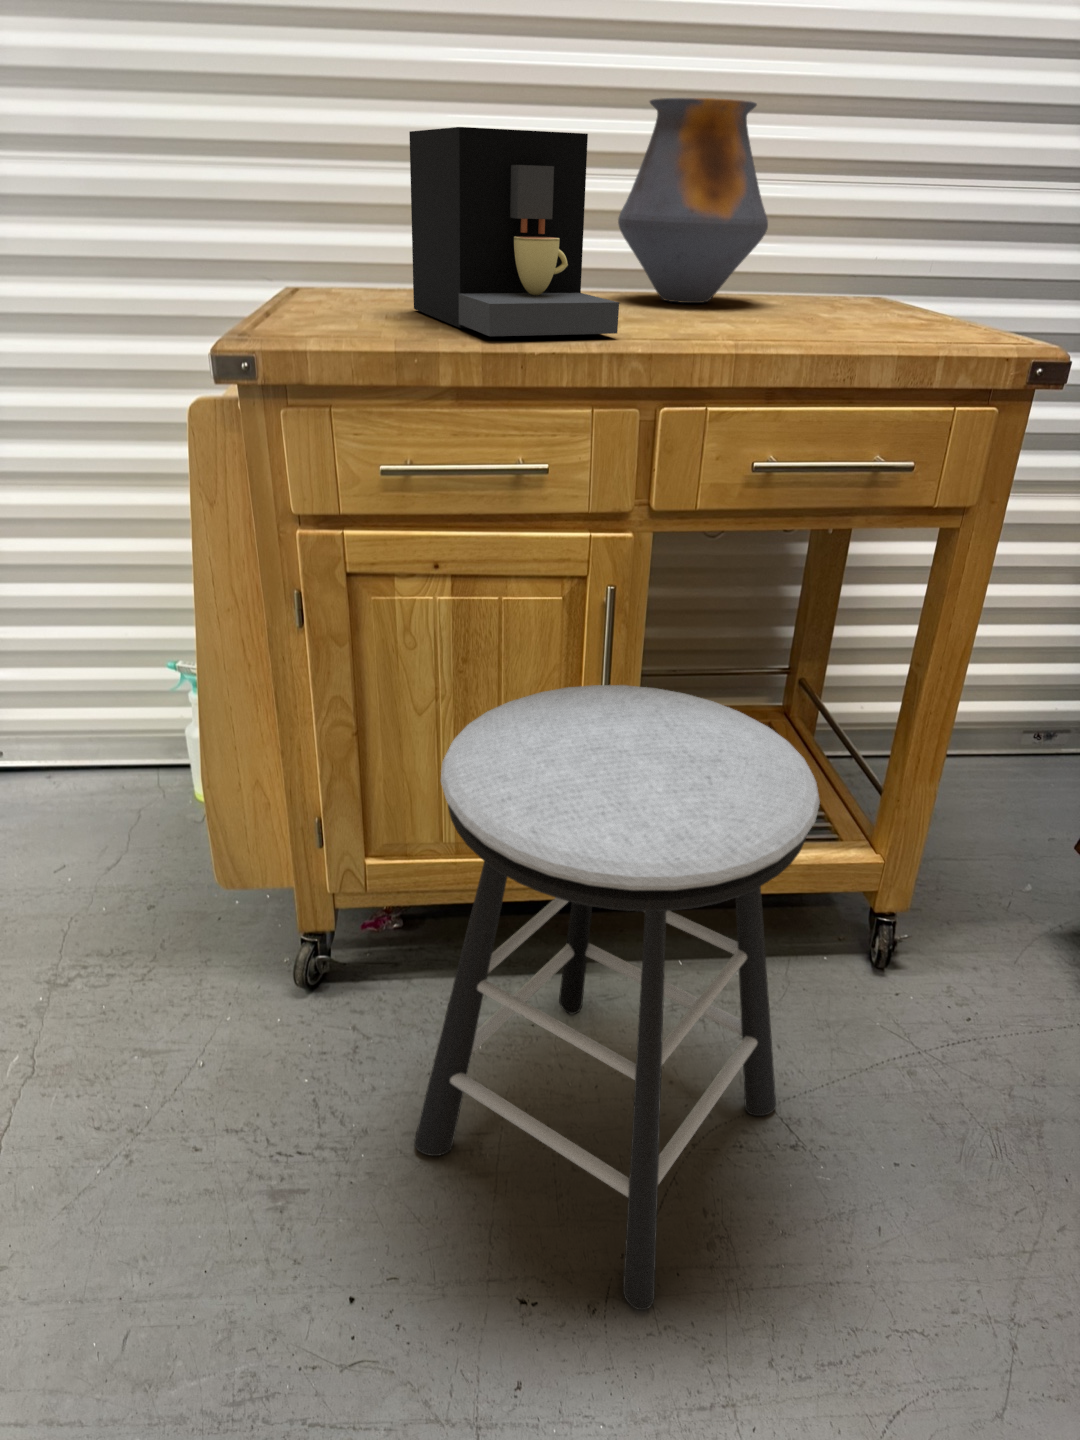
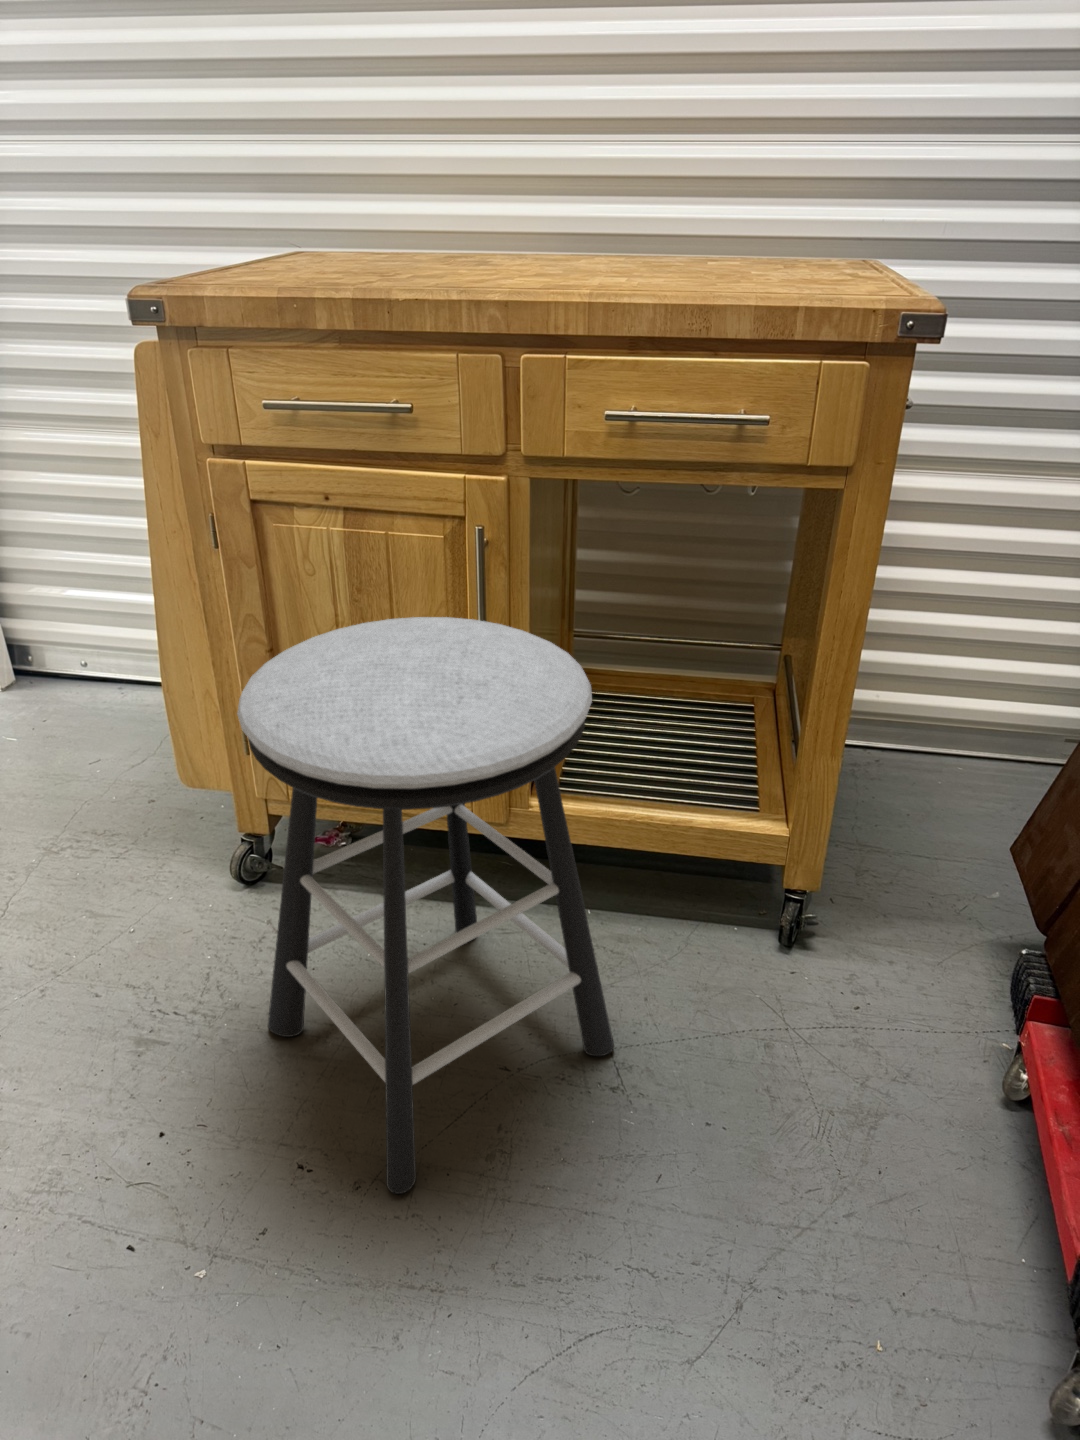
vase: present [618,98,768,303] -> none [581,53,730,259]
coffee maker: present [409,127,619,336] -> none [343,91,484,284]

